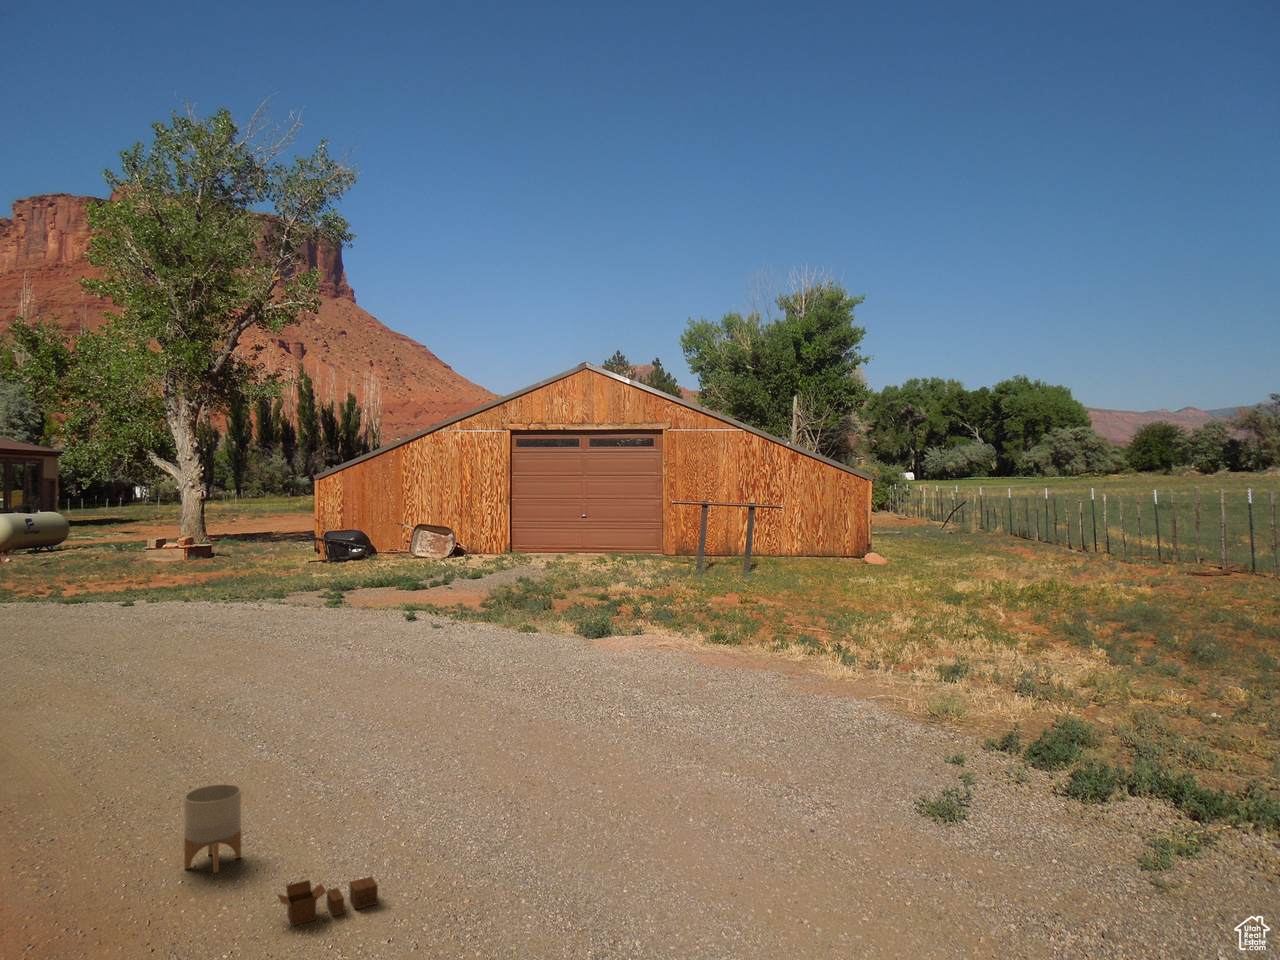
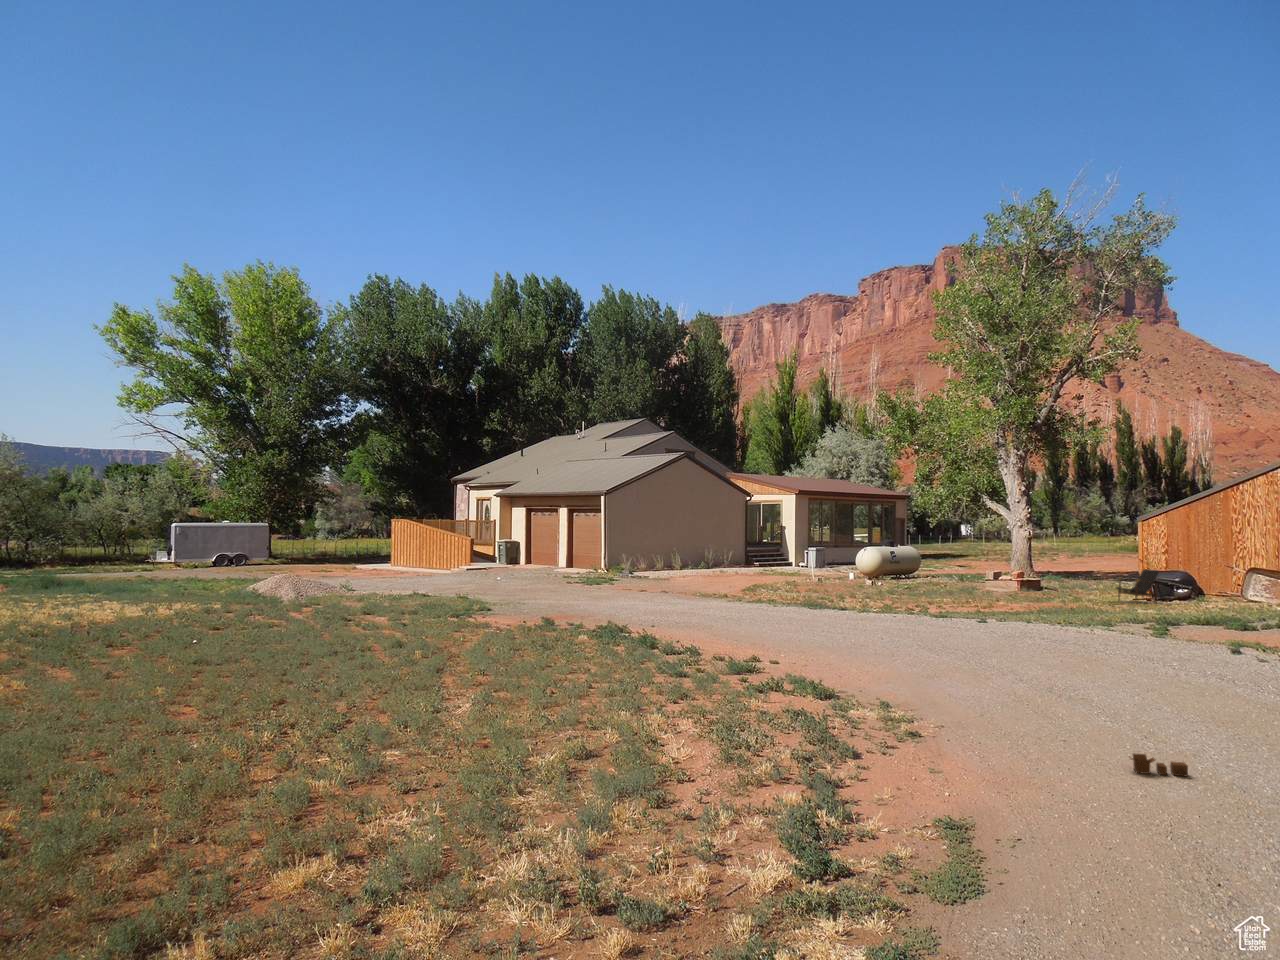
lounge chair: none [292,529,335,566] -> present [1116,569,1159,603]
planter: present [184,784,241,873] -> none [1071,702,1103,749]

